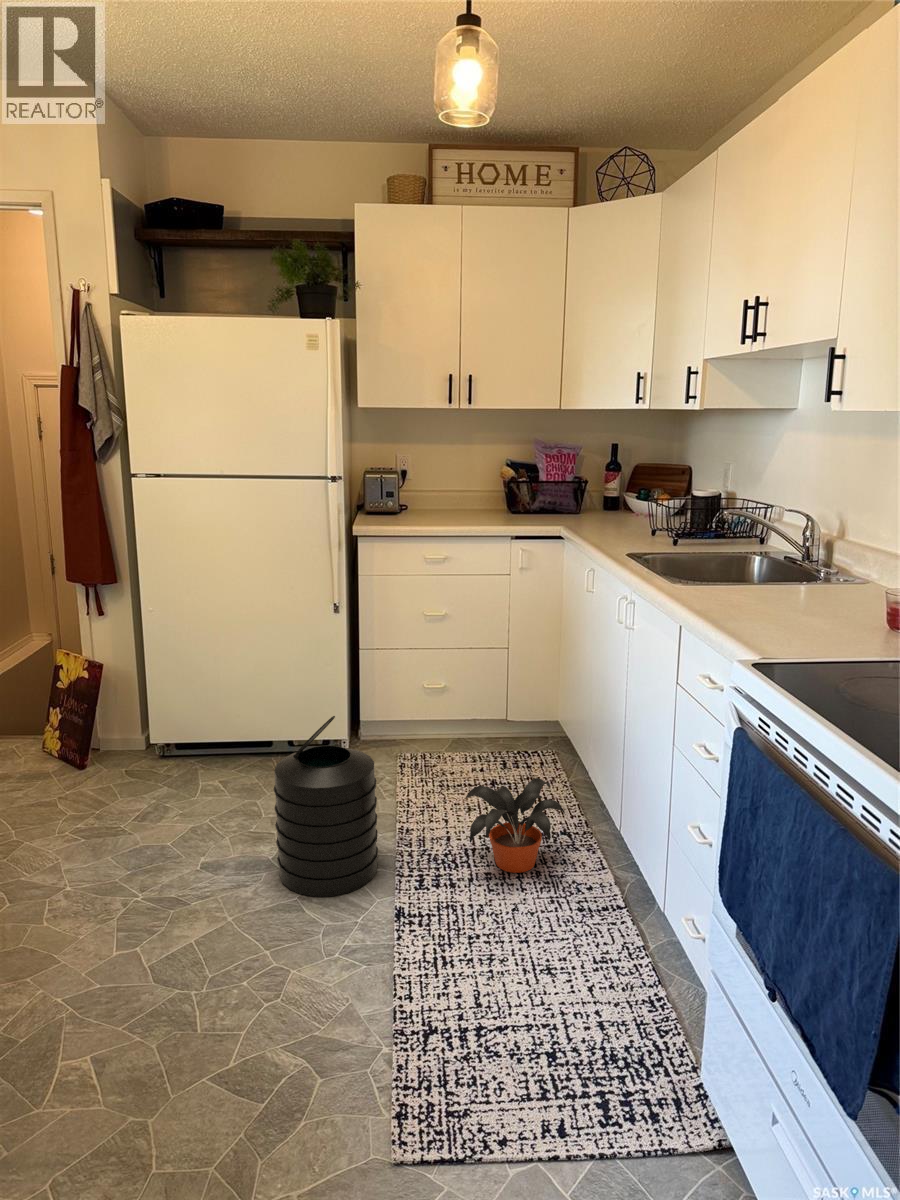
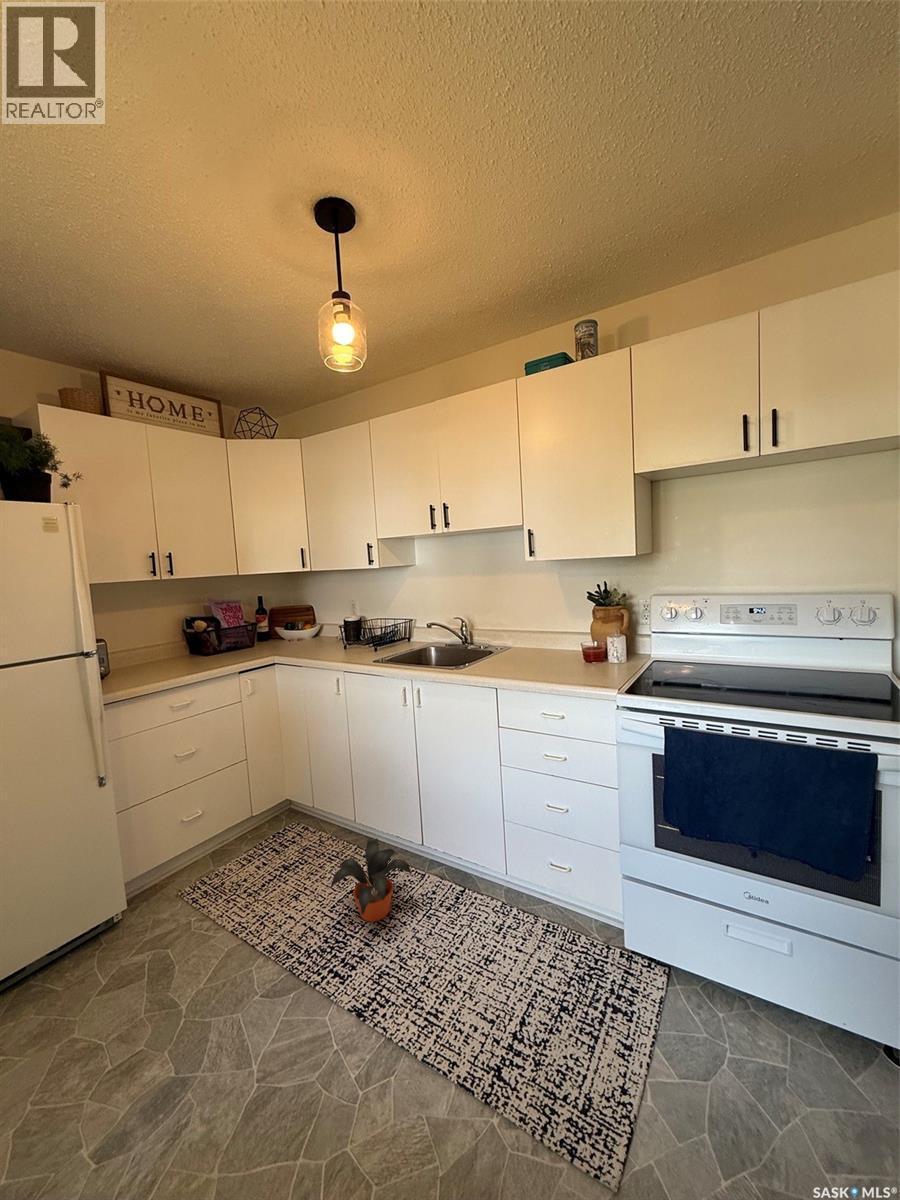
trash can: present [274,716,378,897] -> none [185,875,300,1085]

